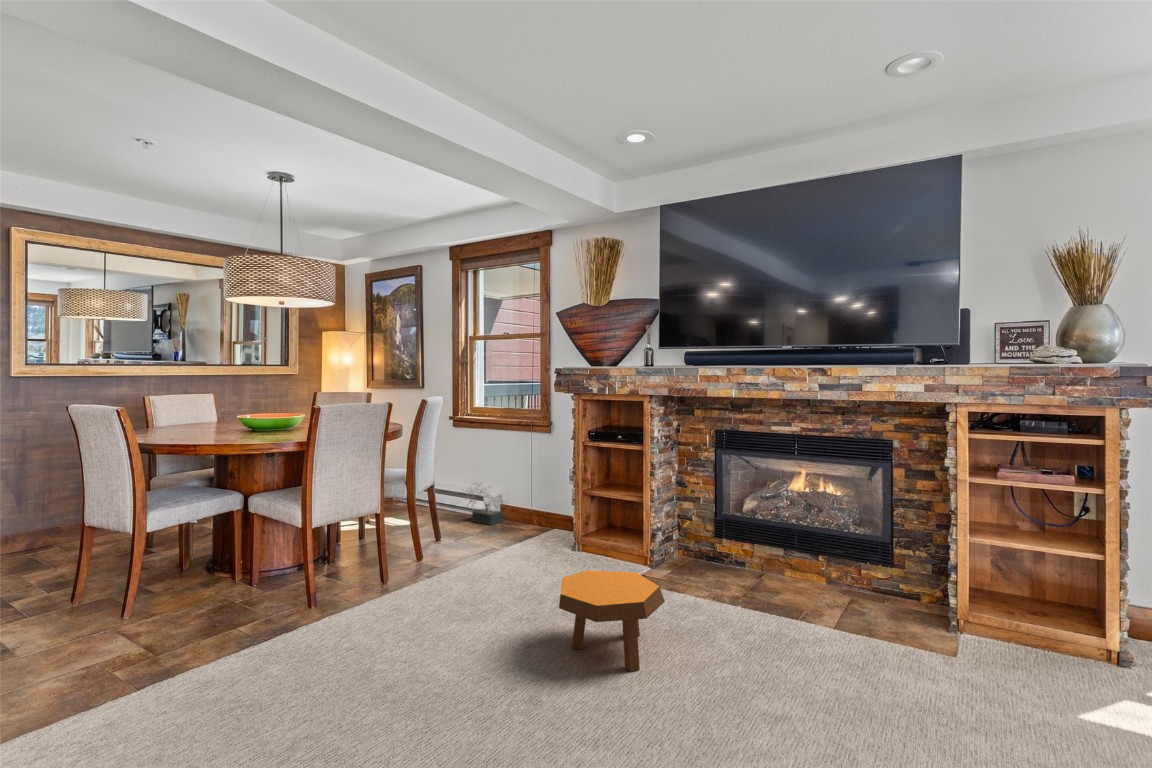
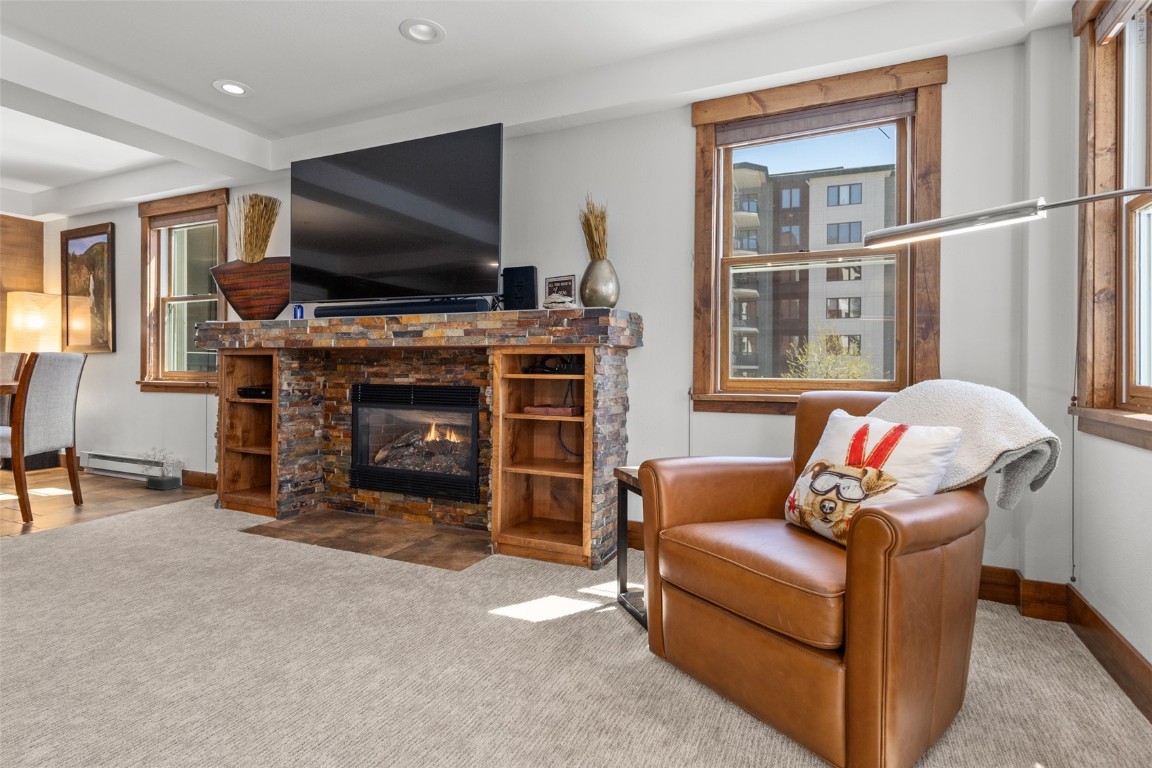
footstool: present [559,570,665,672] -> none [62,506,187,591]

